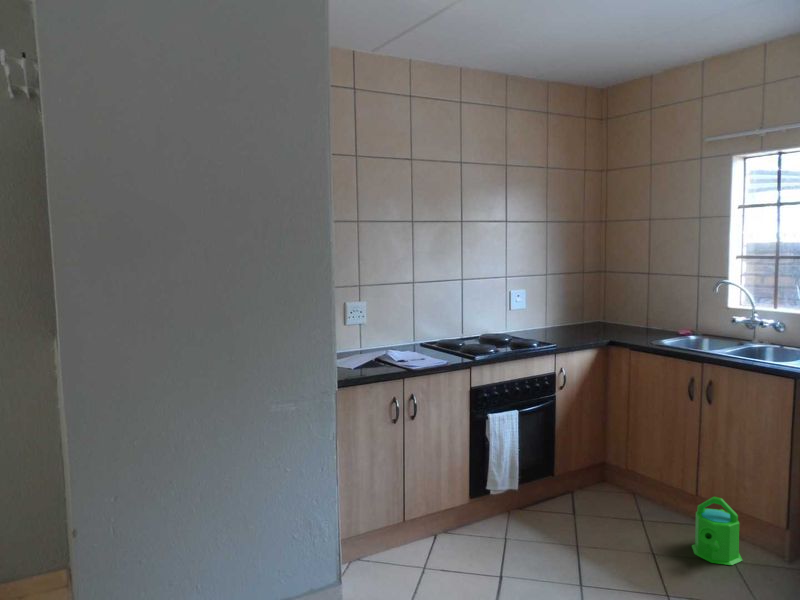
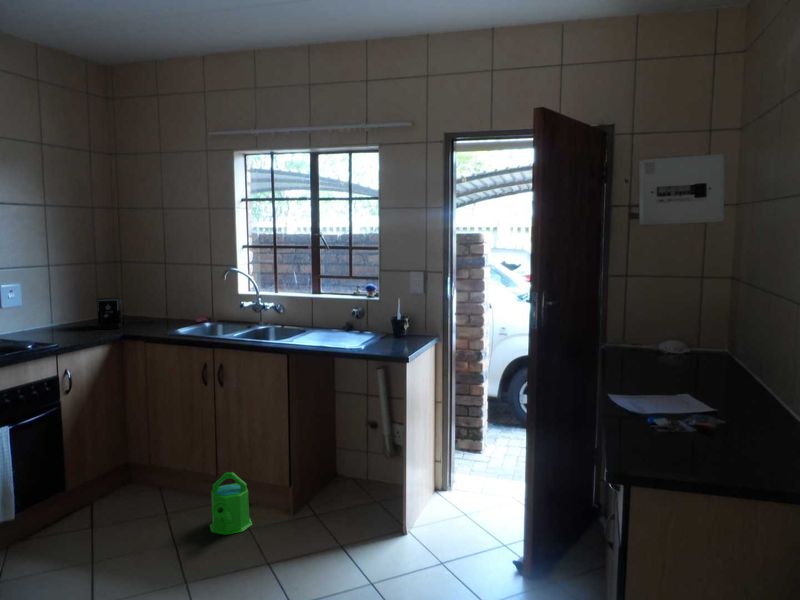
coffee maker: none [585,304,636,334] -> present [97,297,154,329]

